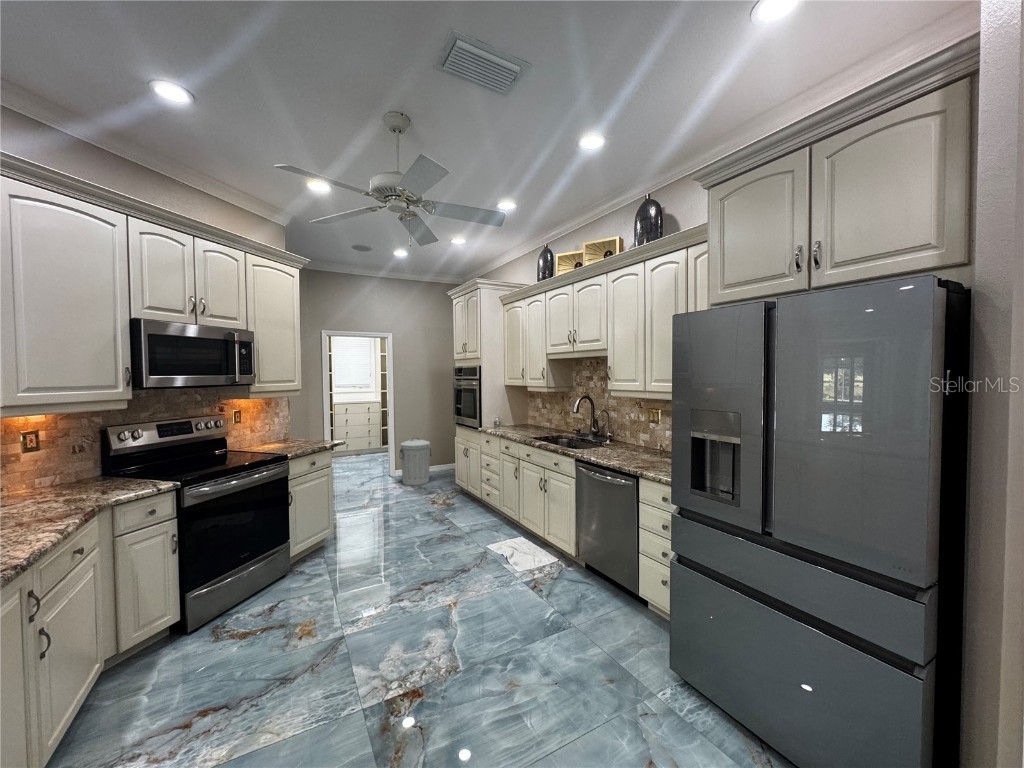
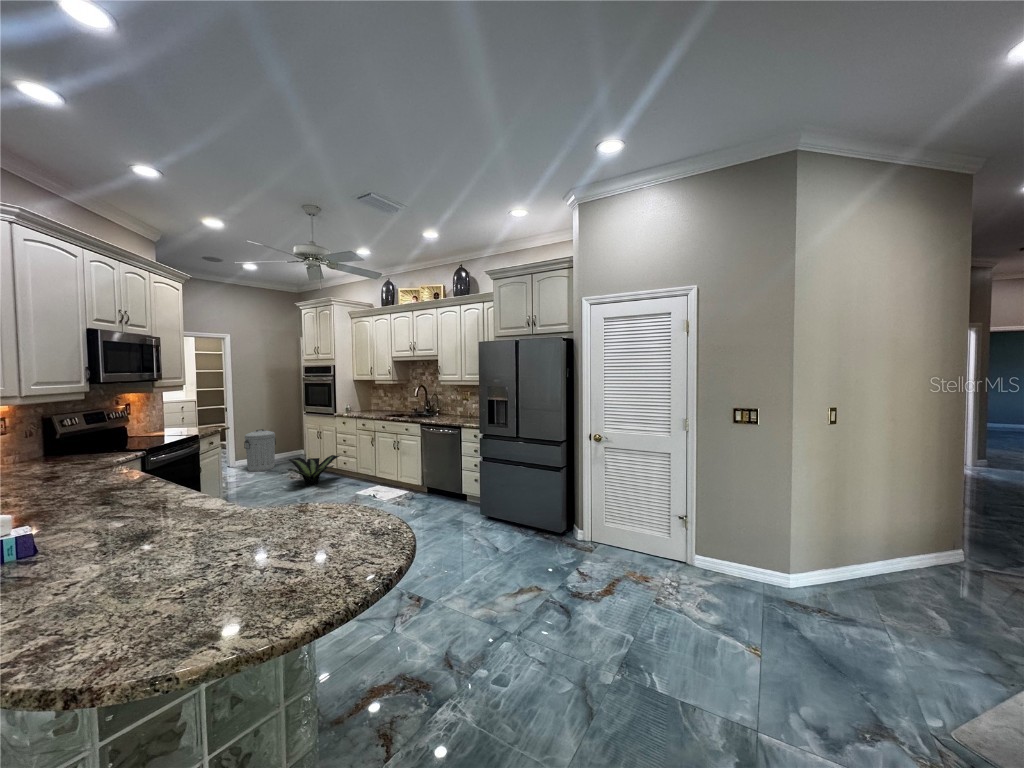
potted plant: none [416,479,484,518] -> present [288,455,339,485]

